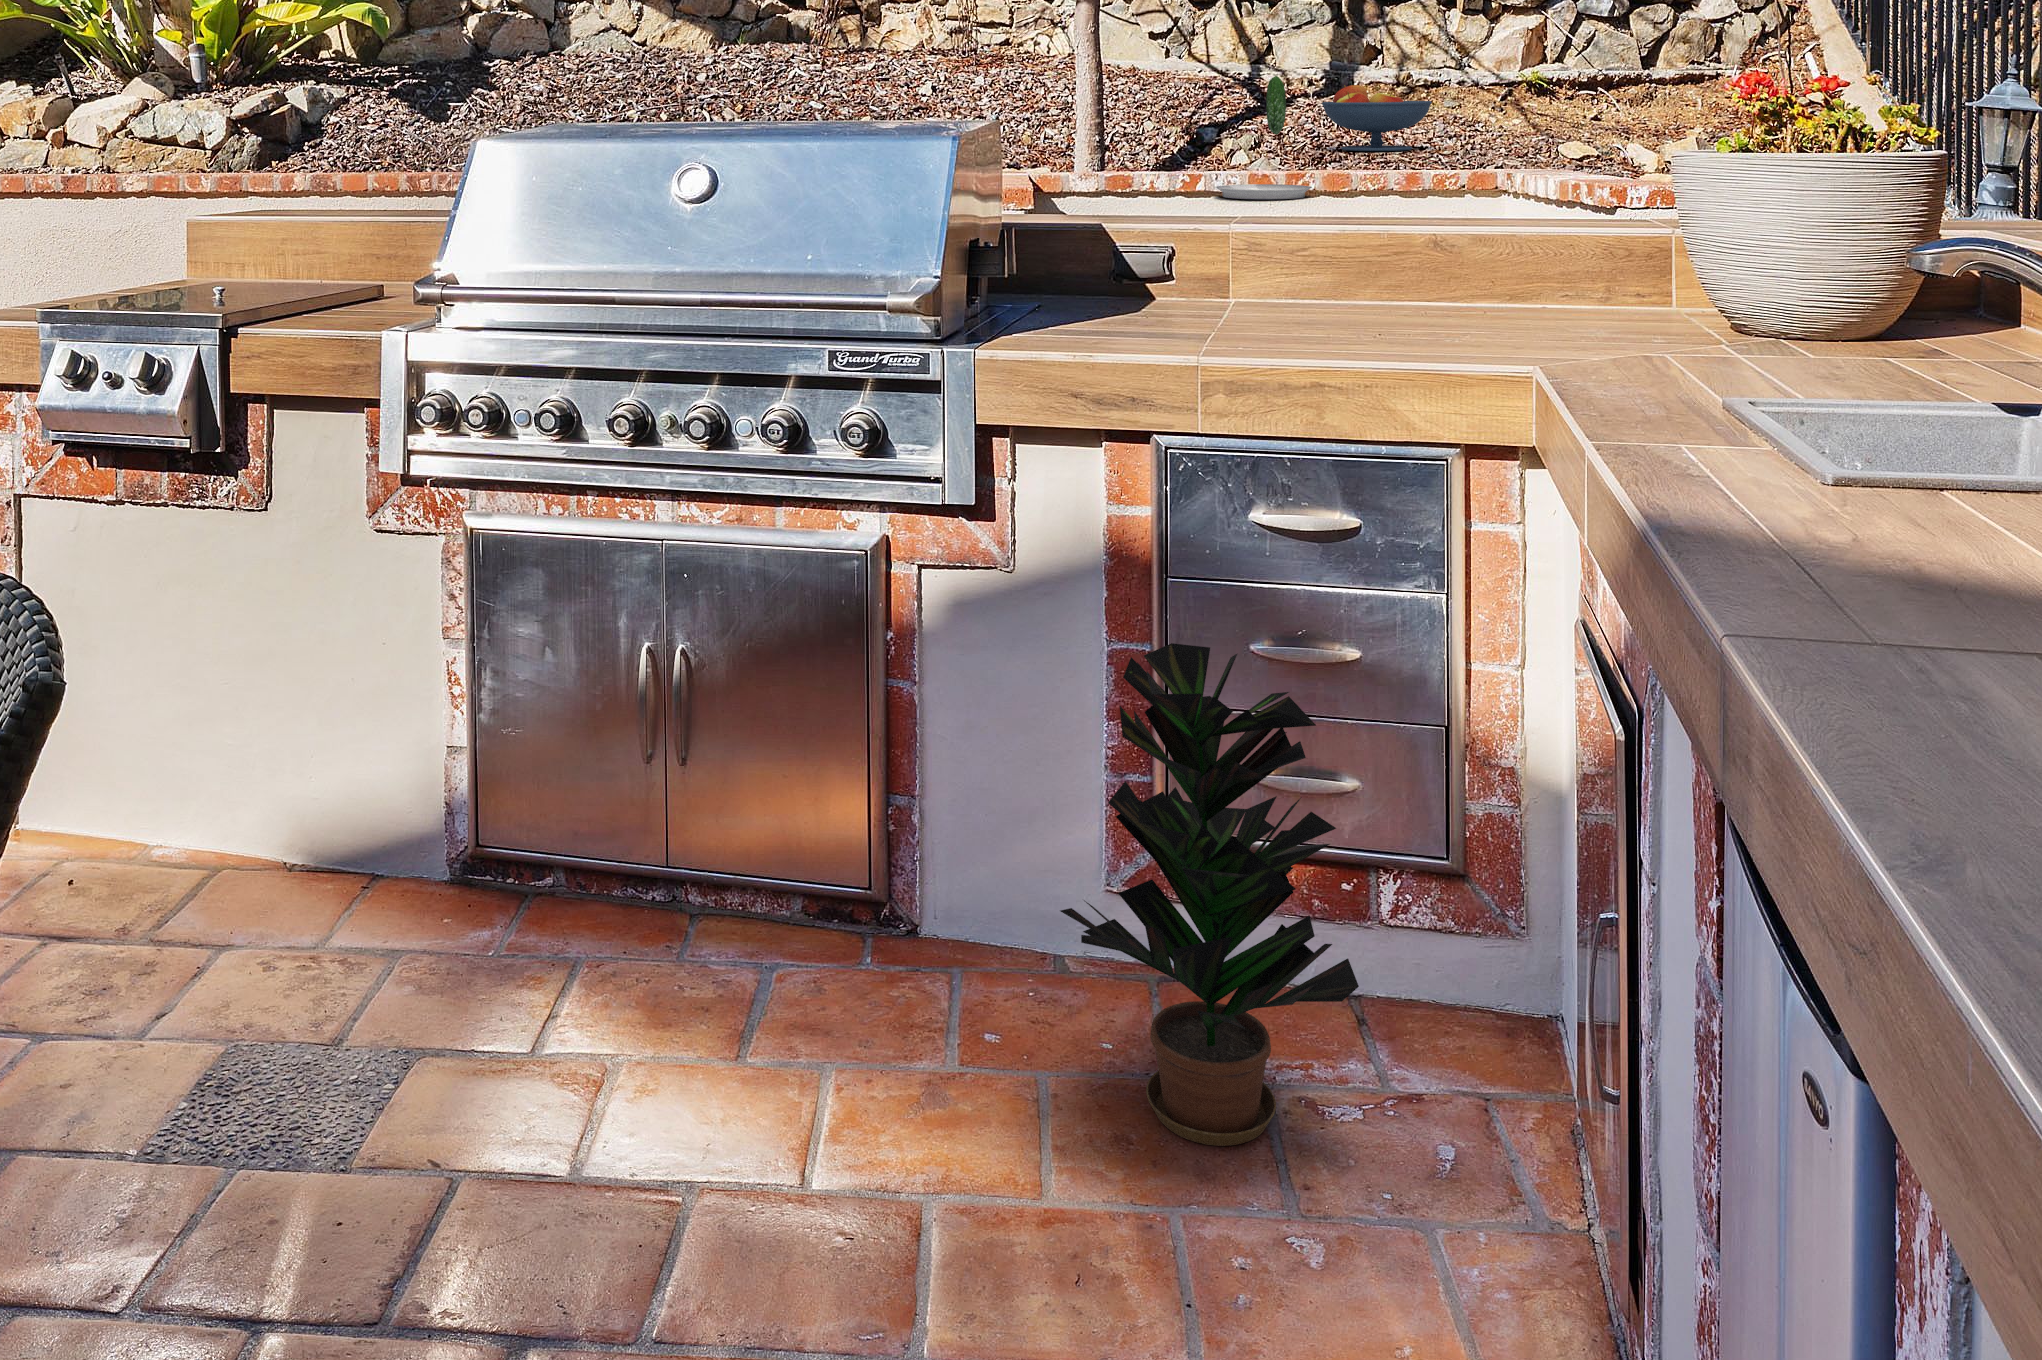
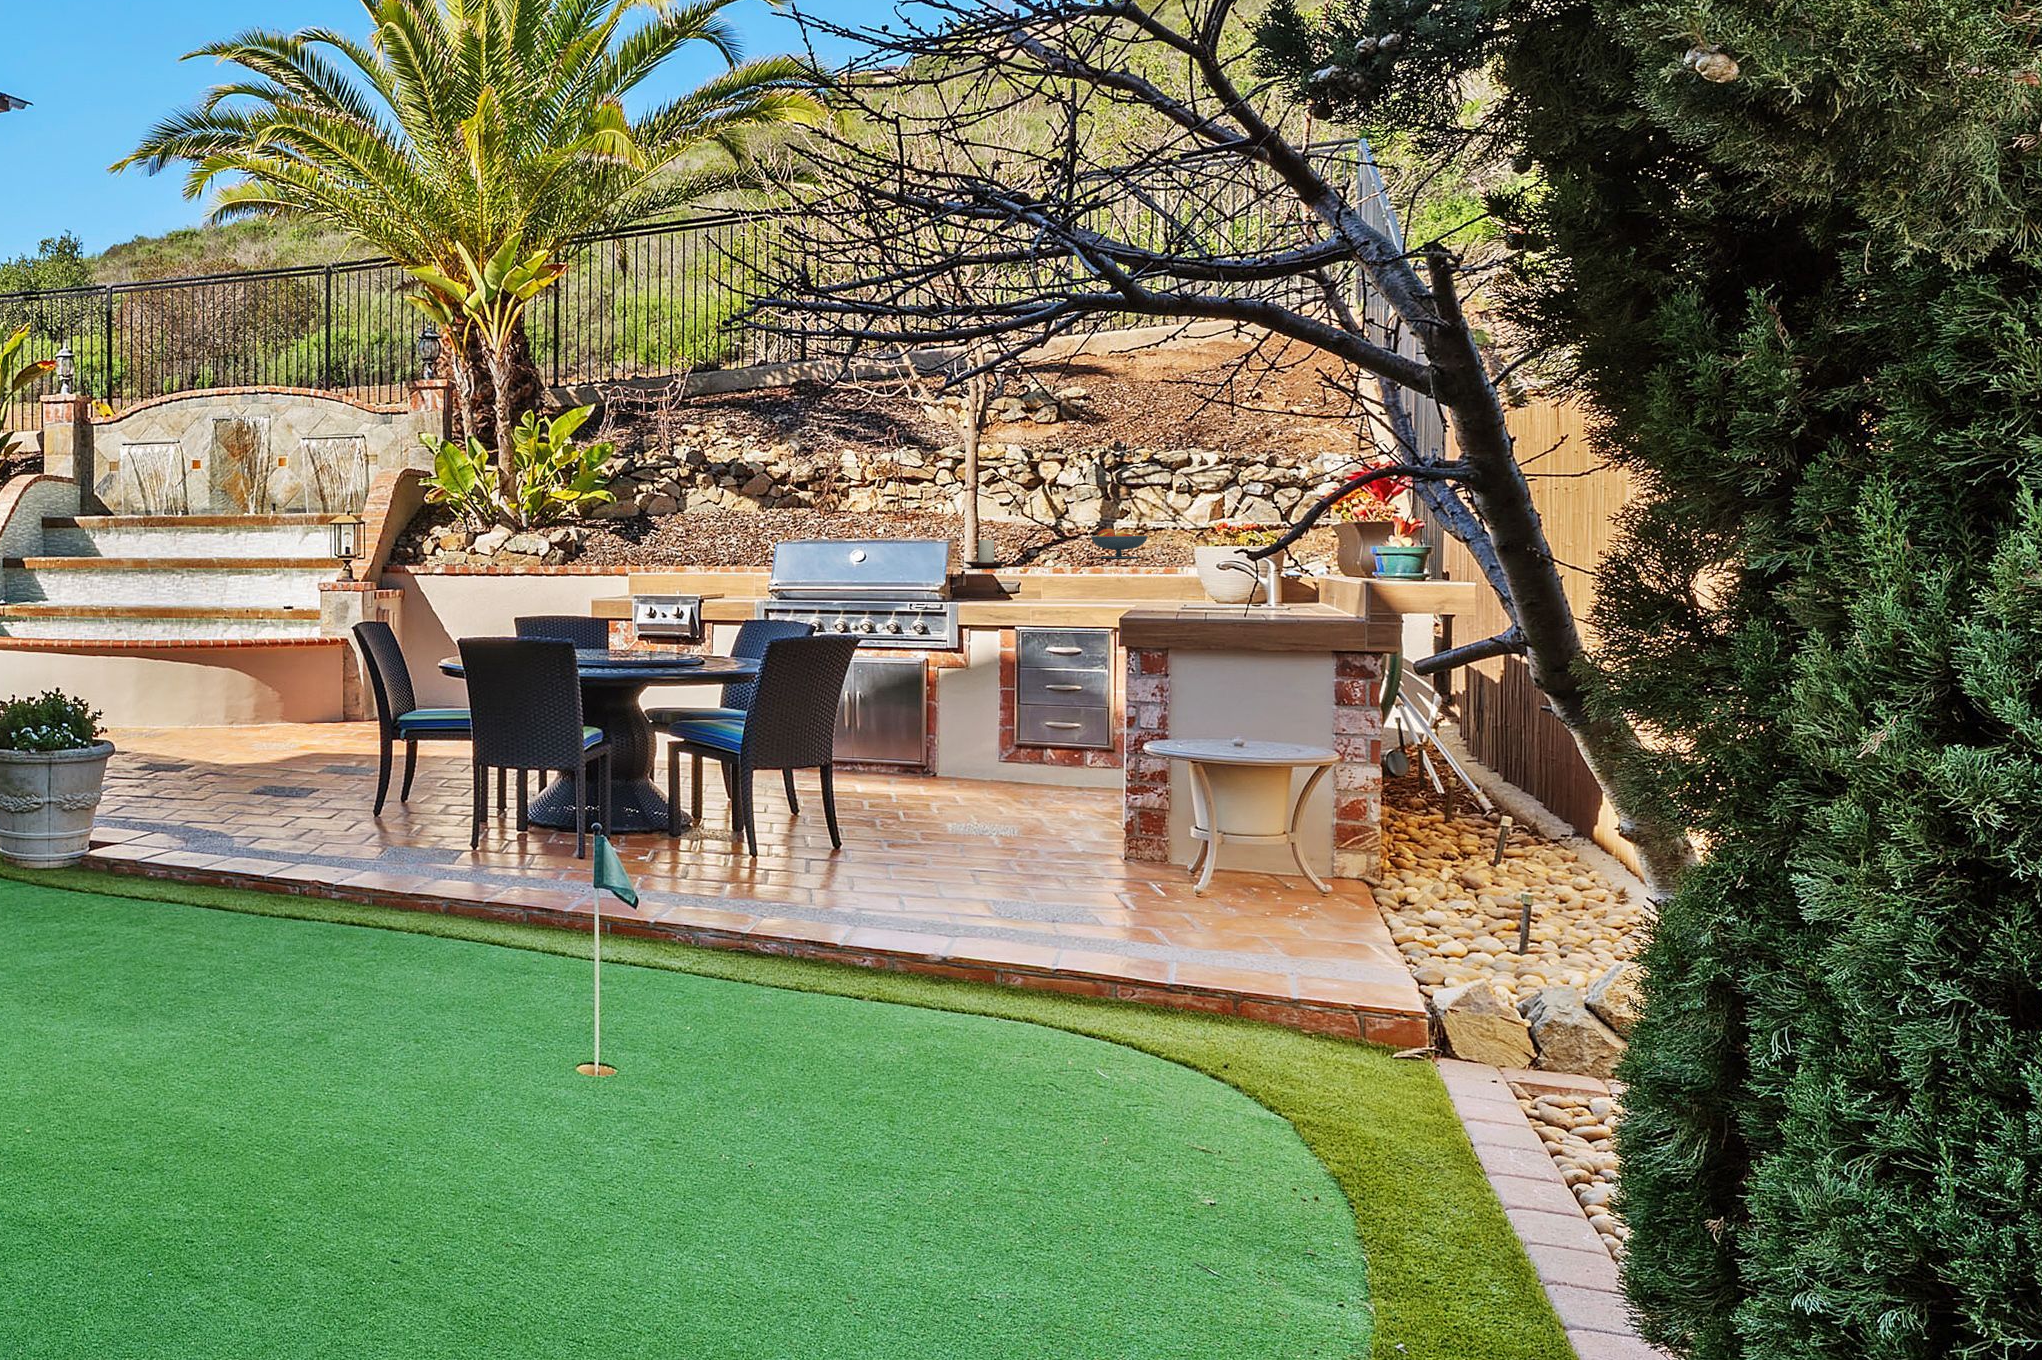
plate: present [1216,76,1312,199] -> none [1037,526,1078,571]
candle holder: none [1051,108,1155,186] -> present [964,540,1008,568]
potted plant: present [1060,643,1359,1146] -> none [986,681,1076,802]

